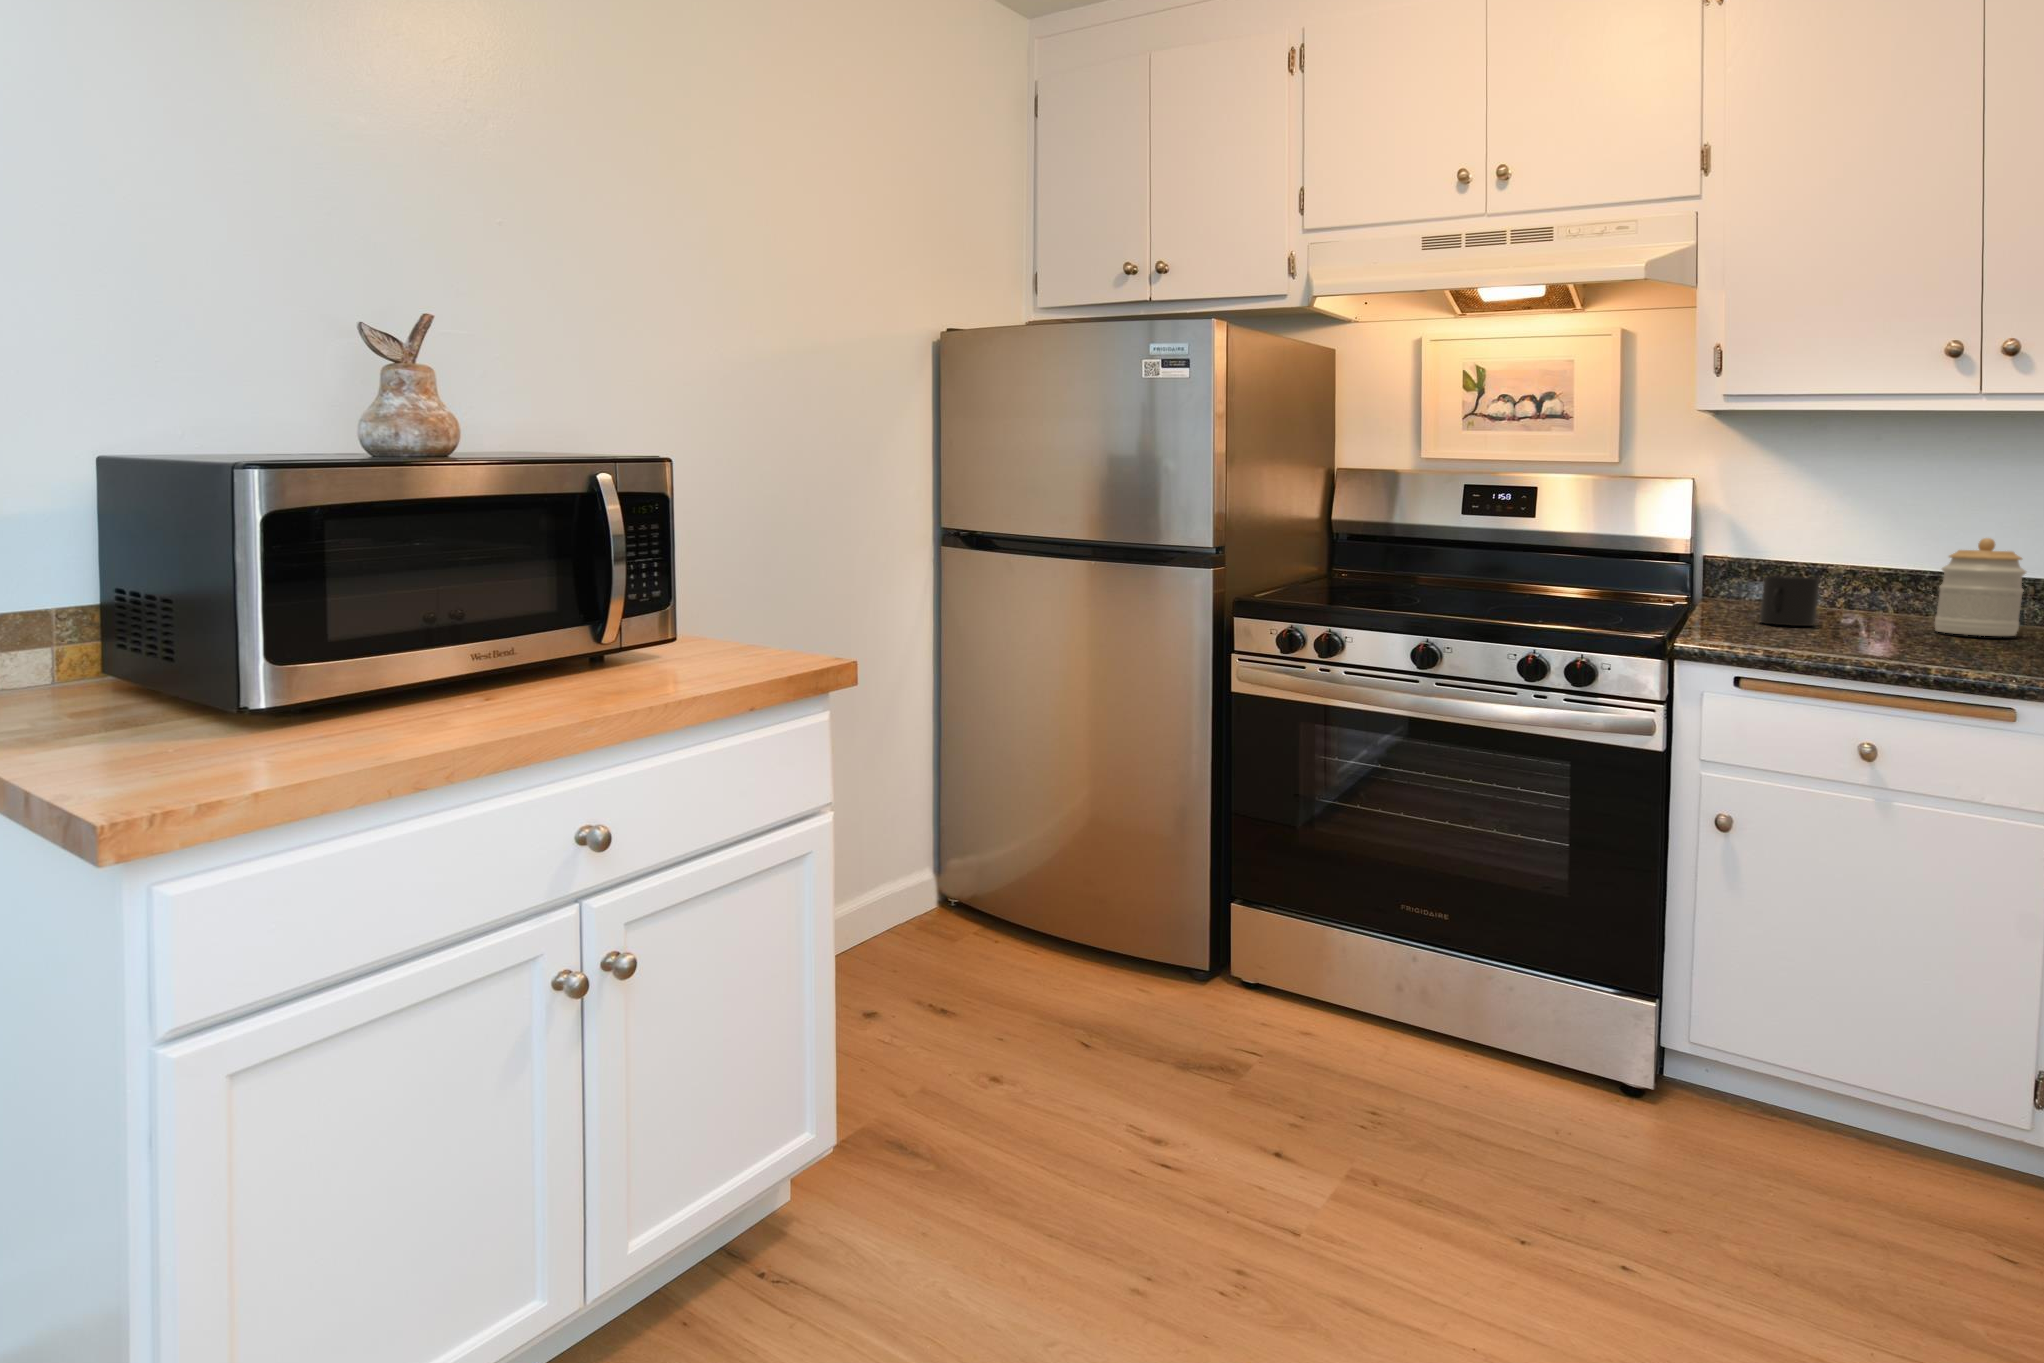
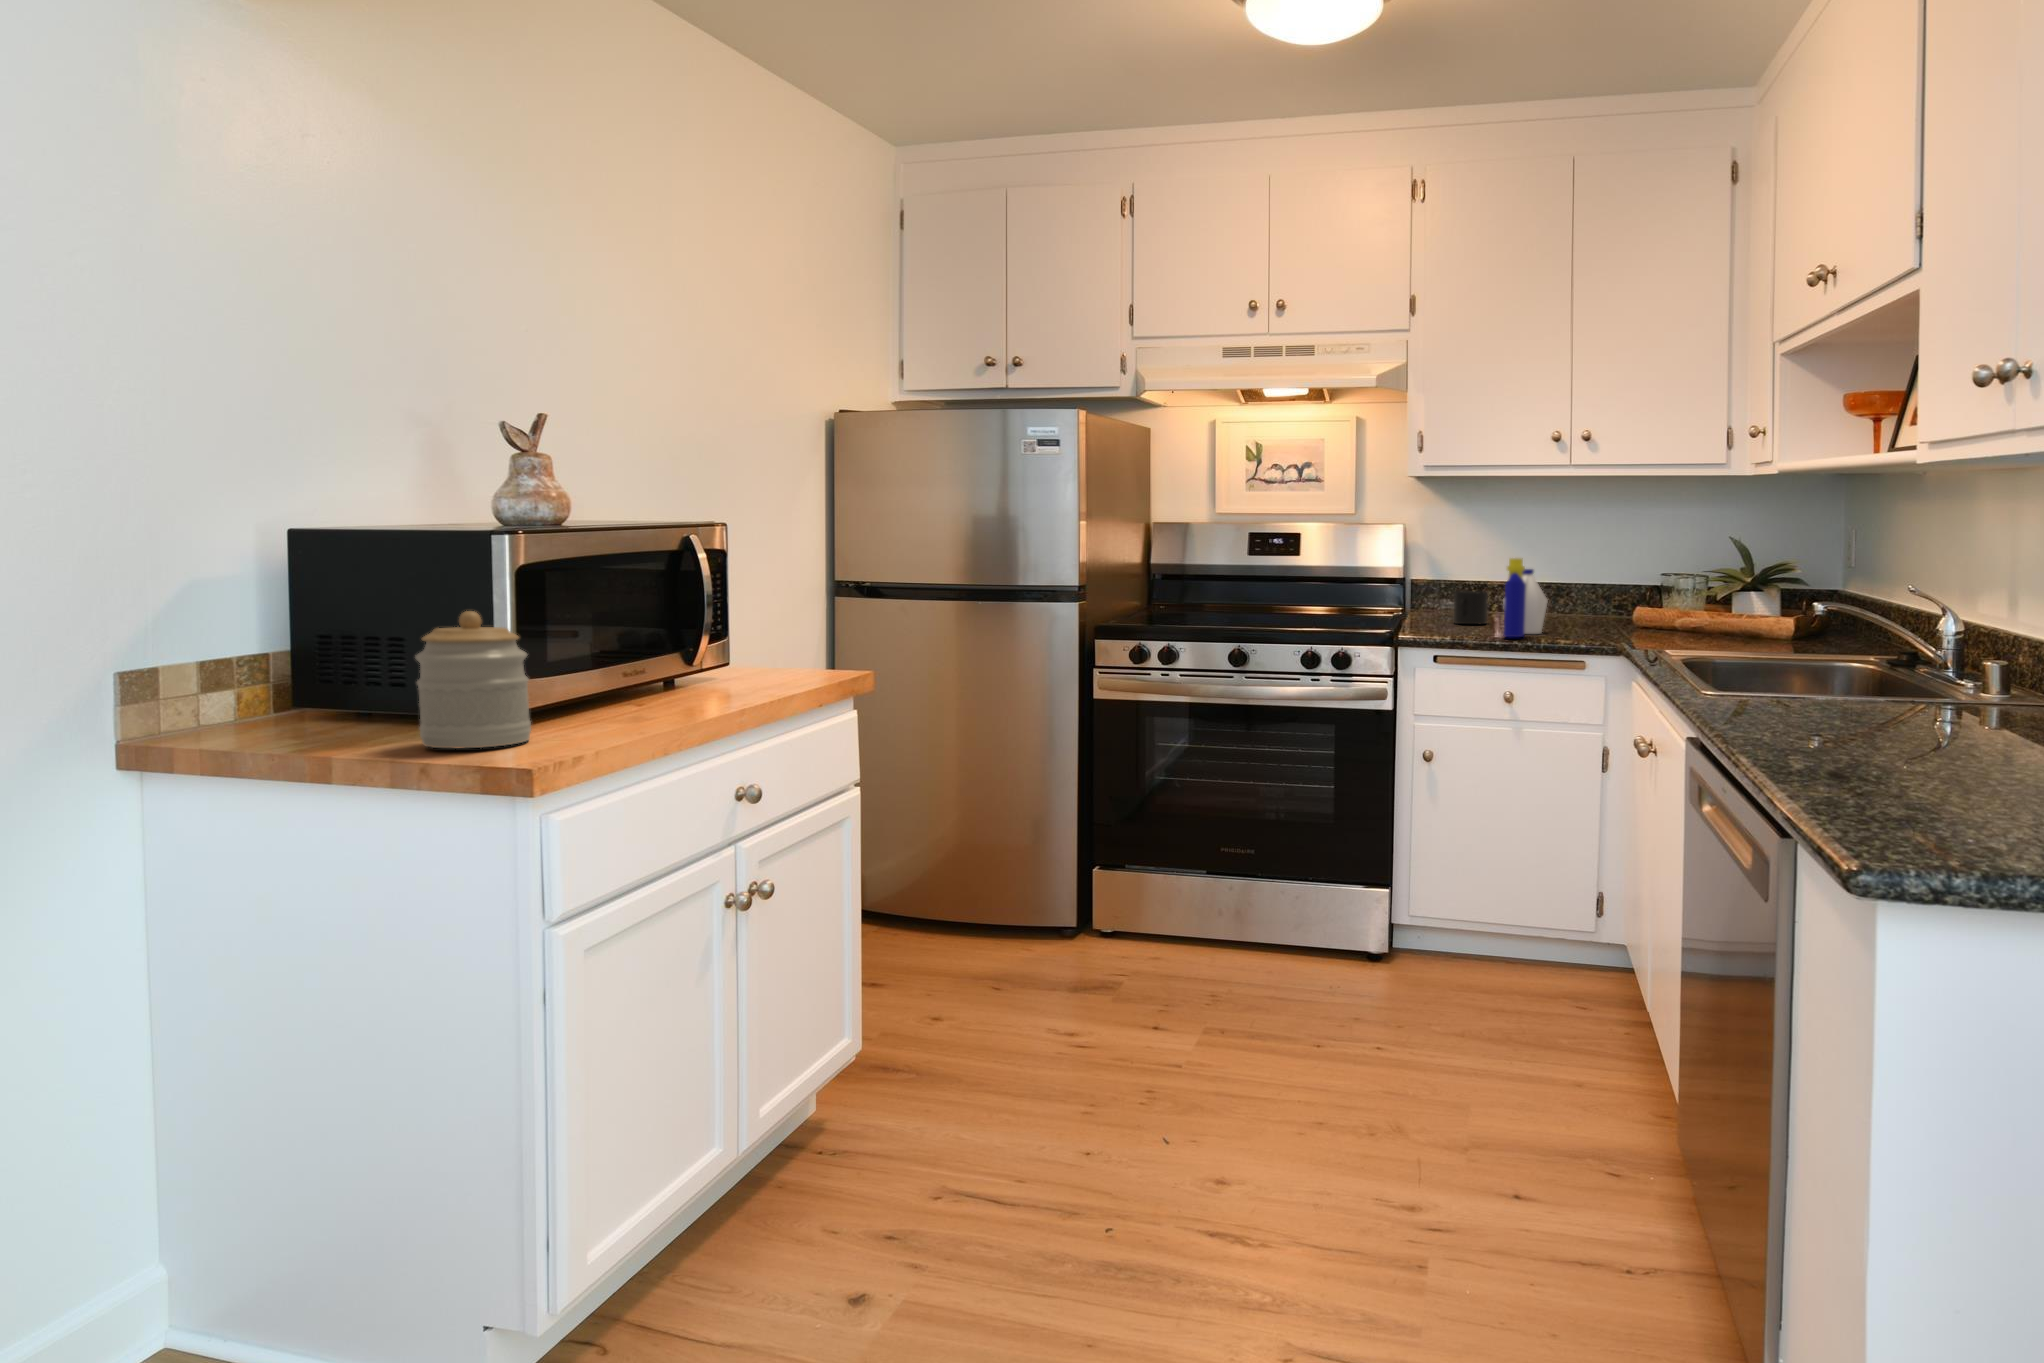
bottle: none [1845,529,1925,651] -> present [1503,558,1548,637]
jar: present [1935,538,2026,636] -> present [415,611,531,749]

